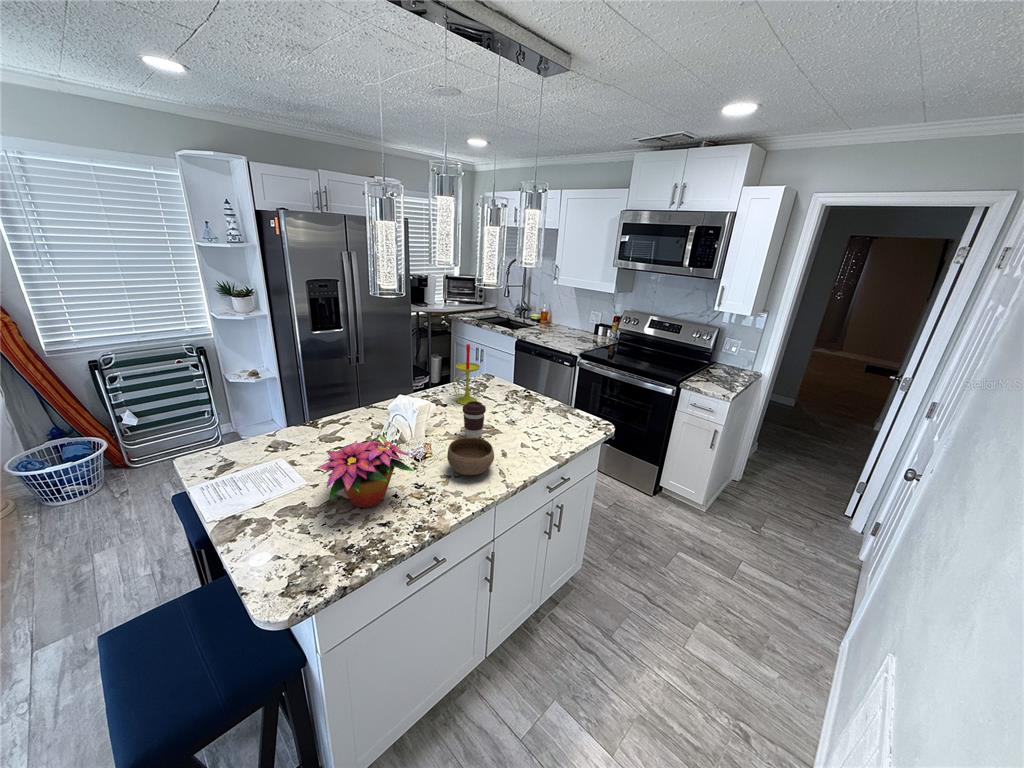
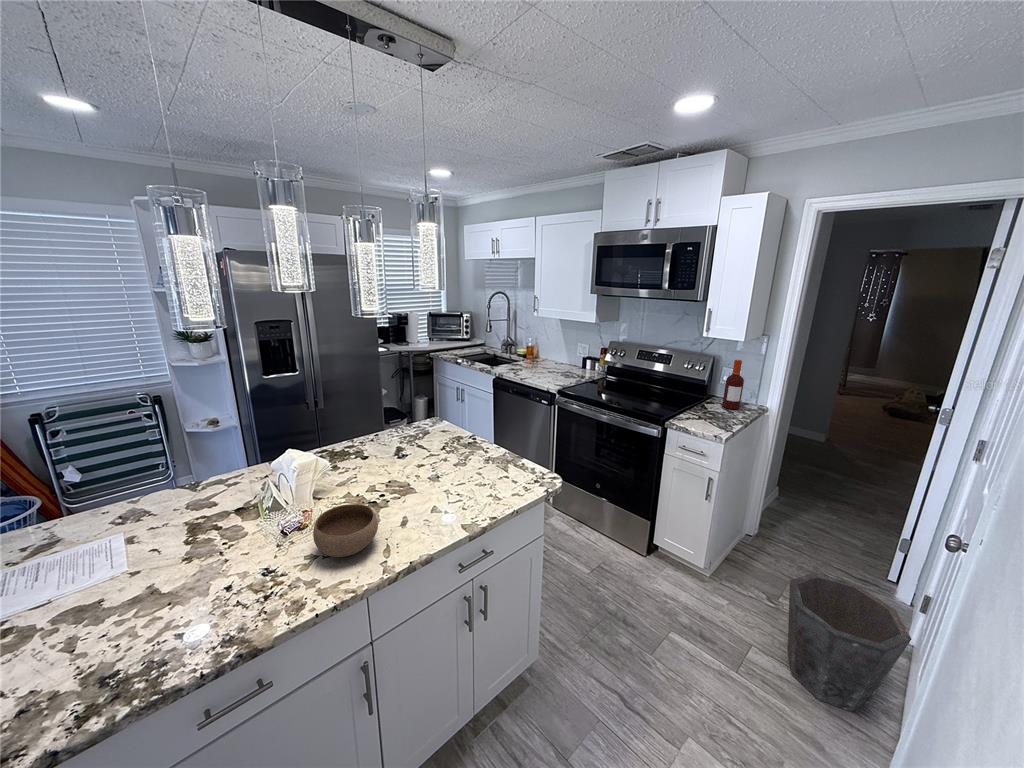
bottle: none [726,332,747,375] -> present [722,360,744,409]
candle: present [453,344,480,405] -> none [375,384,410,456]
coffee cup: present [463,401,486,438] -> none [362,455,392,502]
flower arrangement: present [317,440,414,508] -> none [82,513,254,613]
waste bin: none [769,505,867,603] -> present [788,573,911,712]

